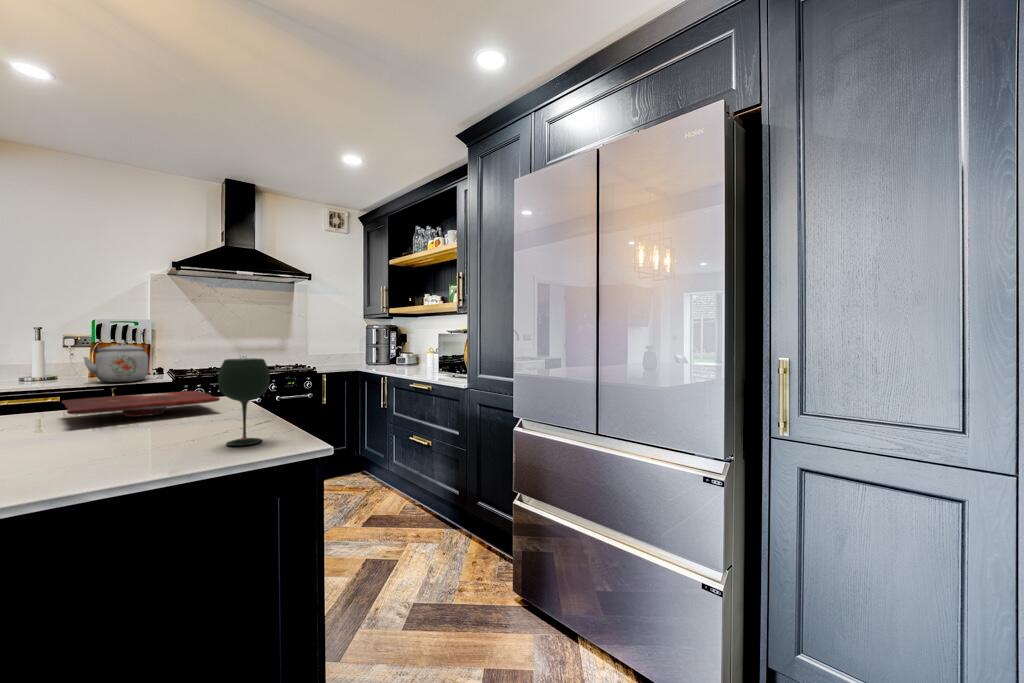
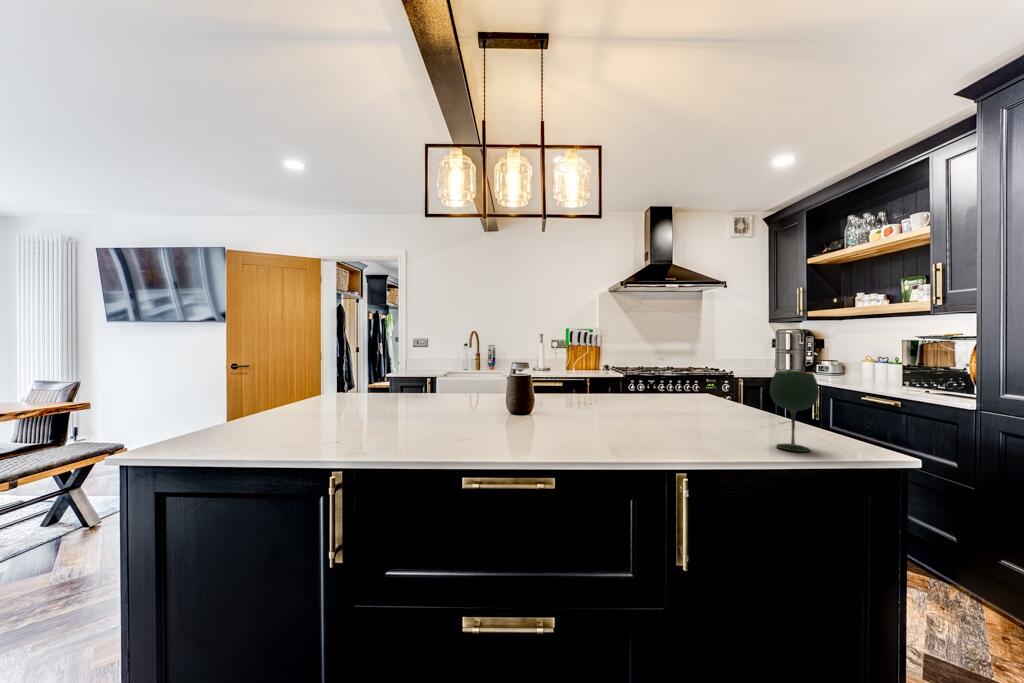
kettle: present [84,342,148,382] -> none [570,346,606,375]
cutting board: present [62,391,220,417] -> none [606,390,716,408]

